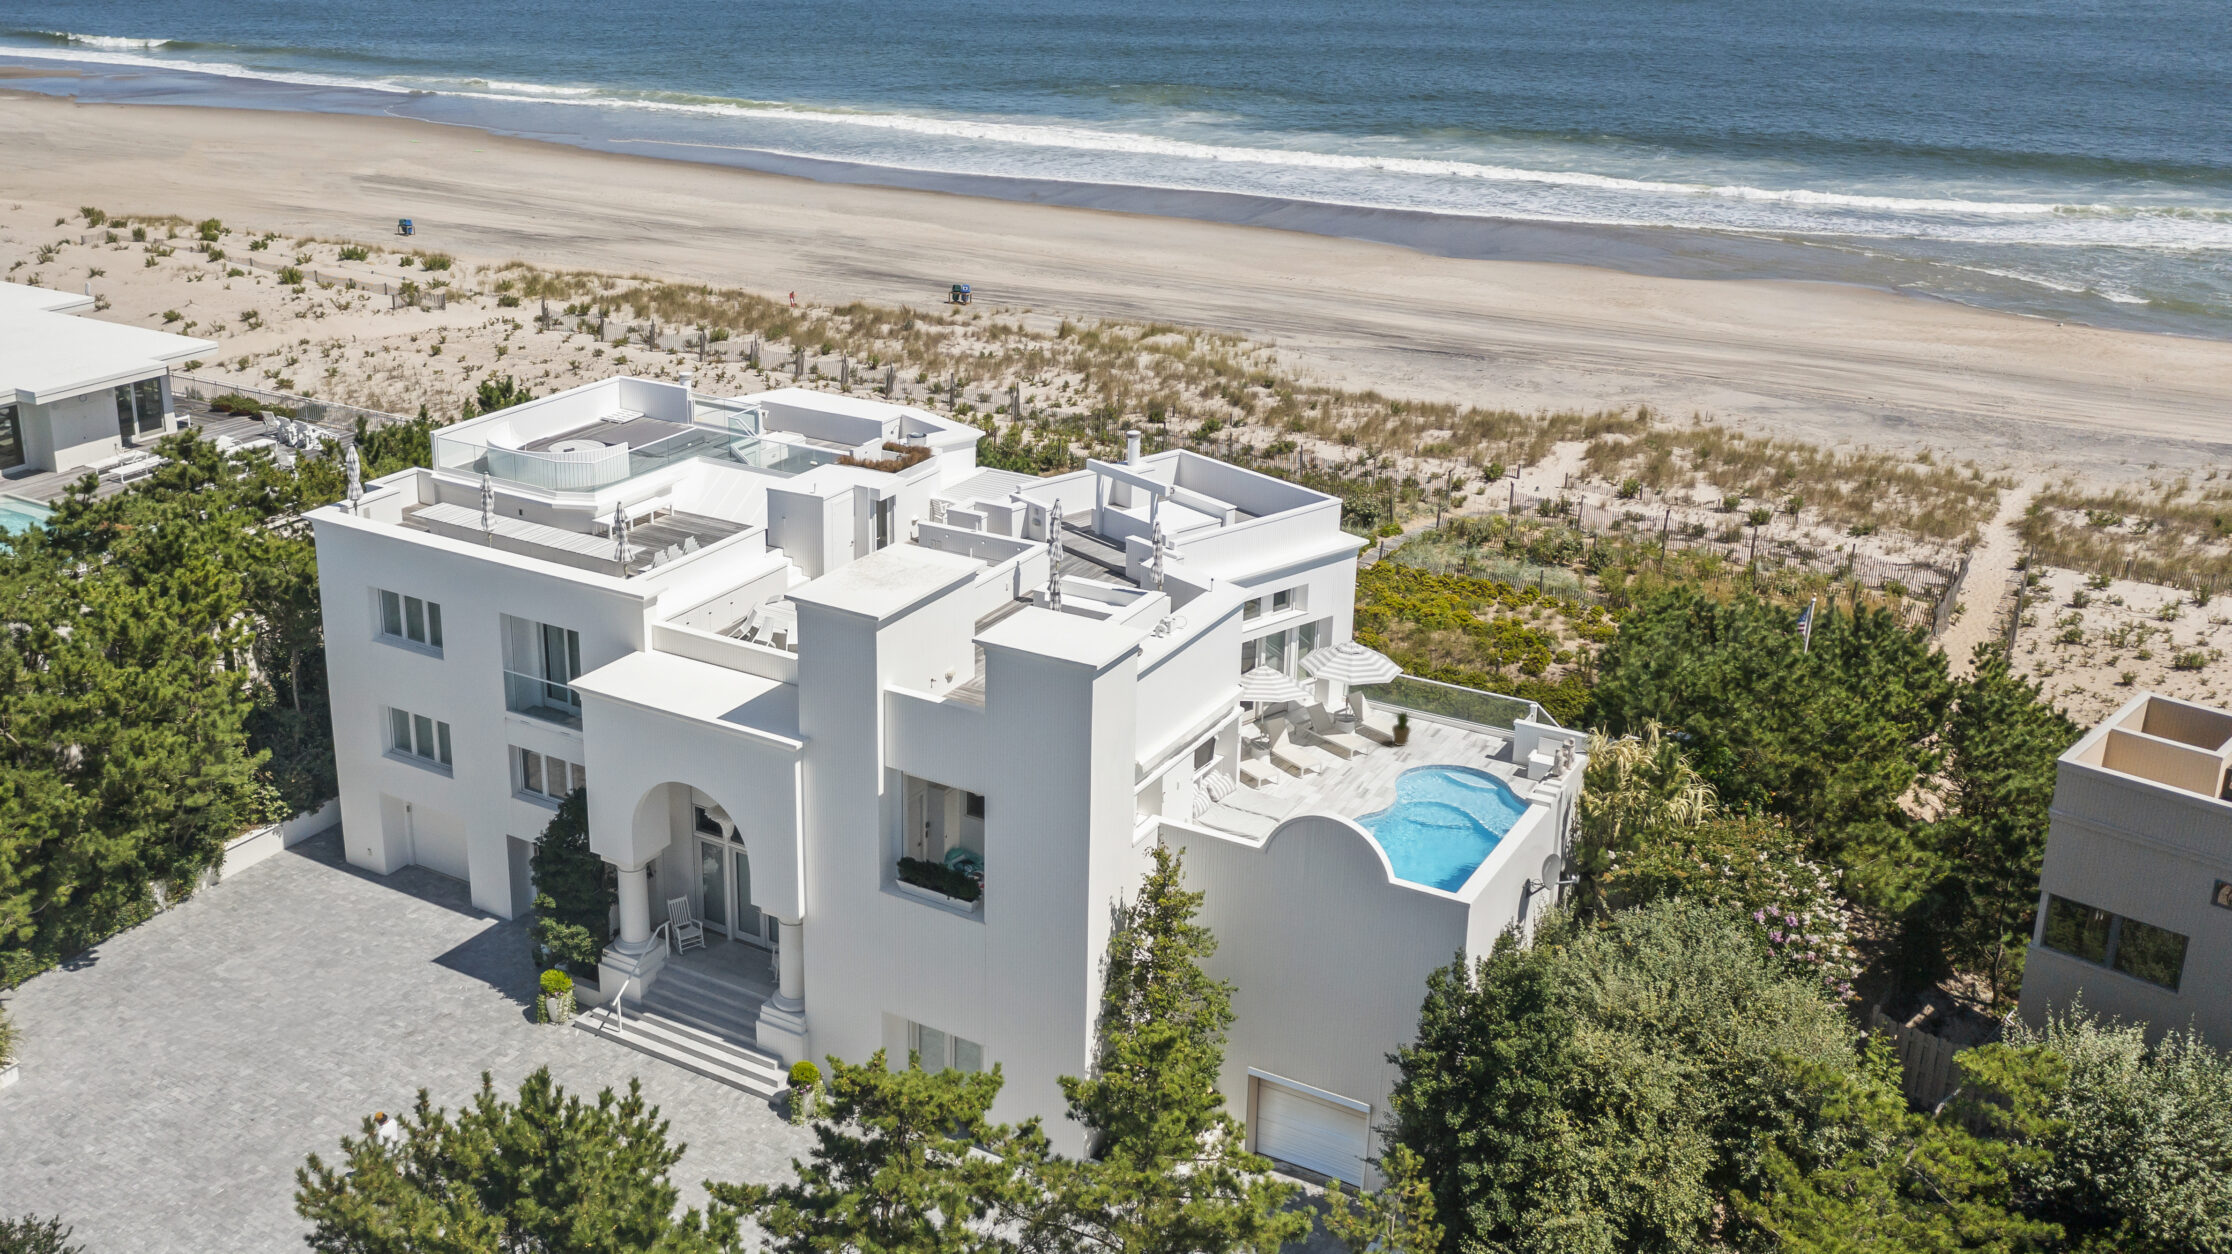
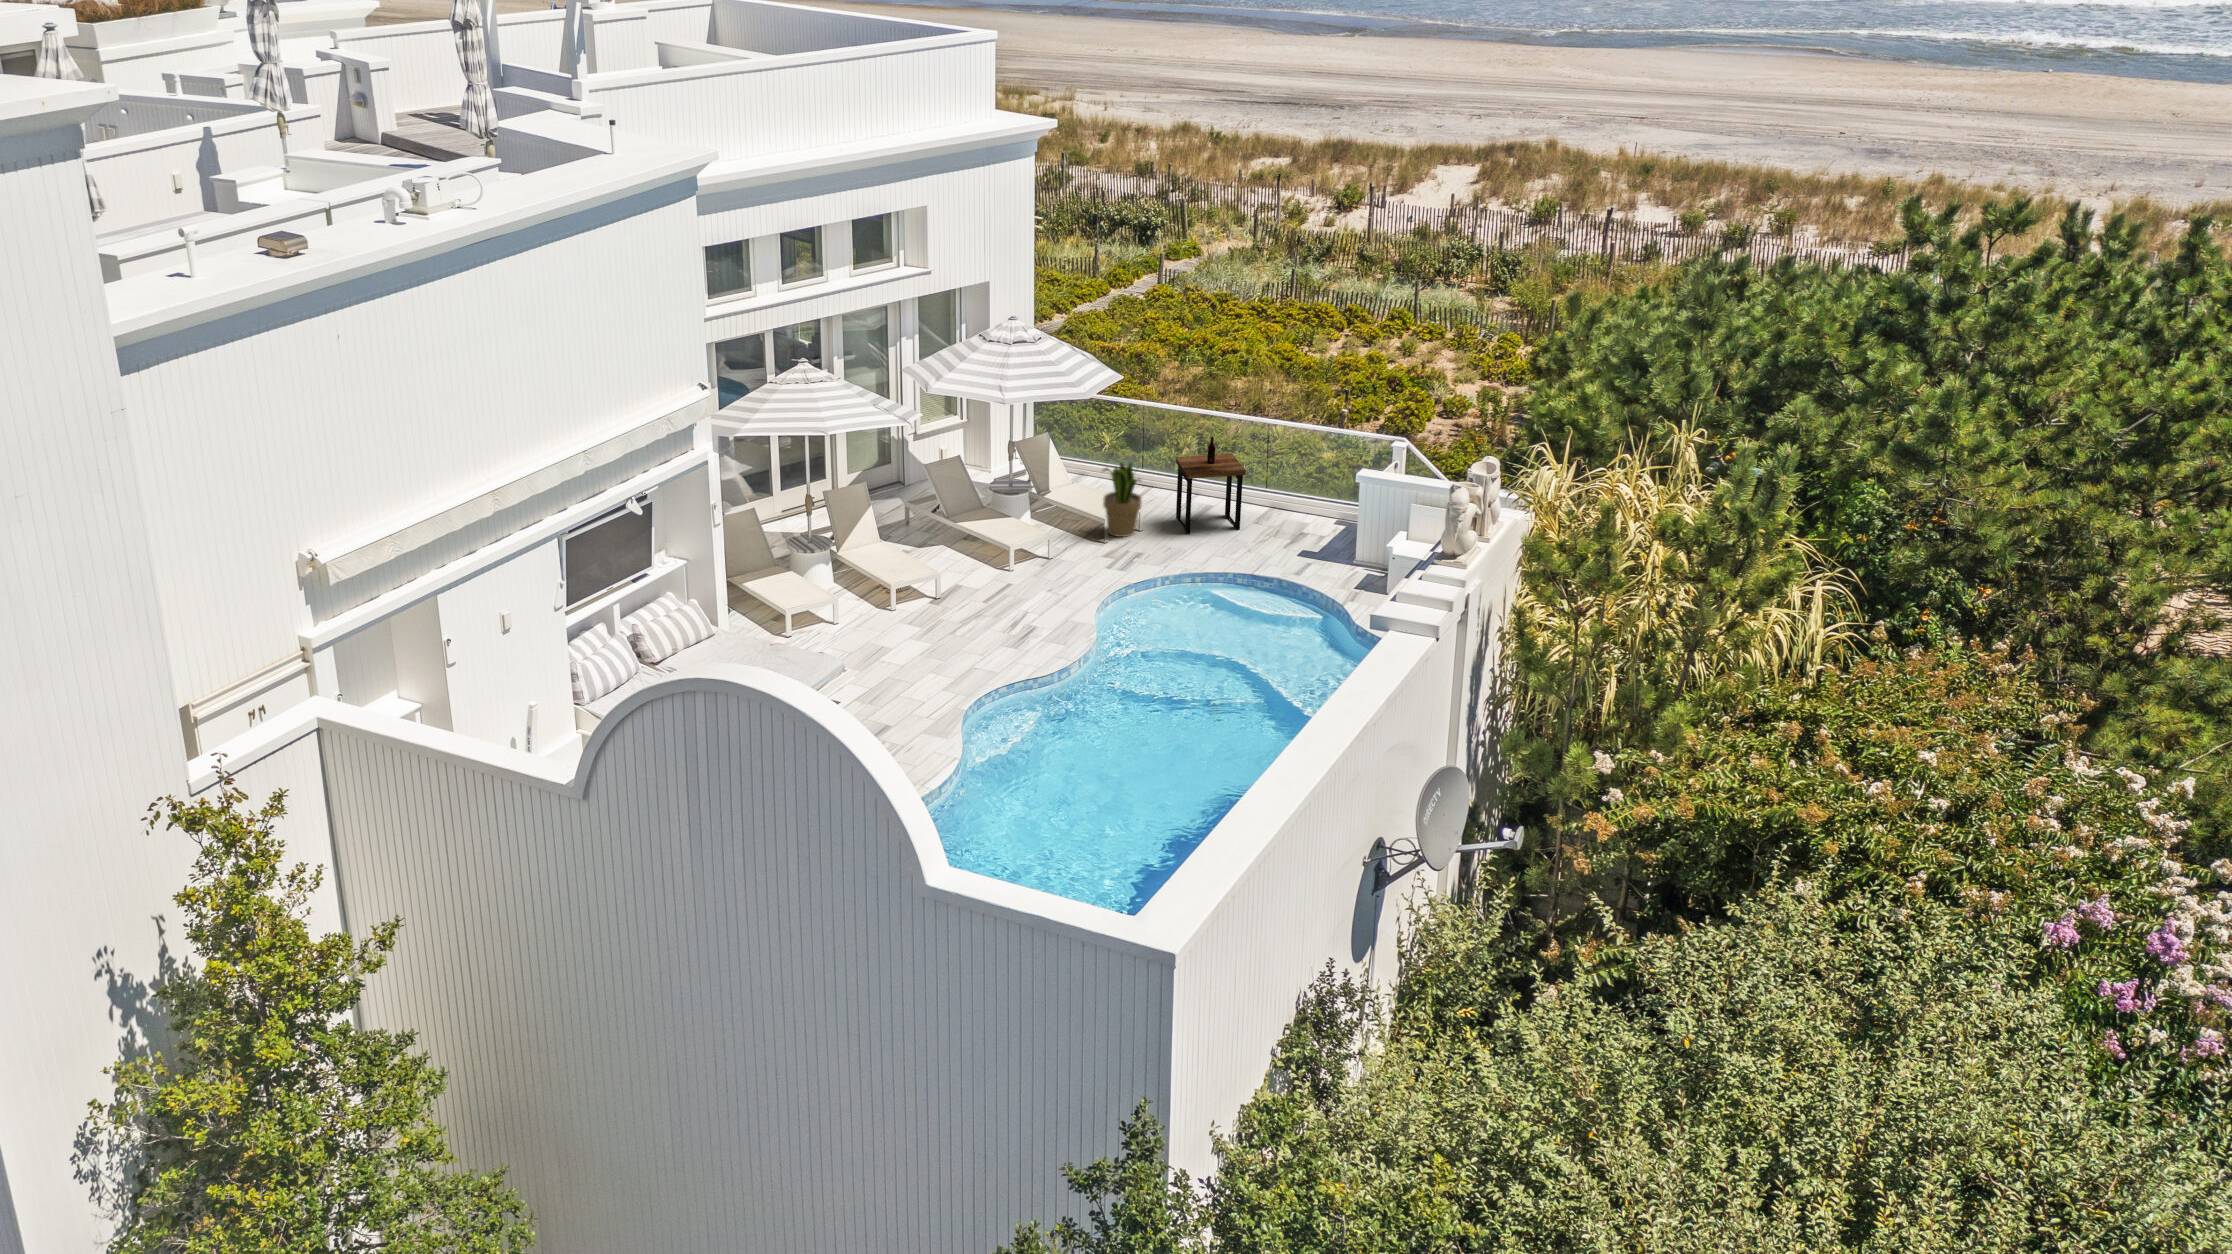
side table: none [1425,701,1460,746] -> present [1175,437,1246,535]

